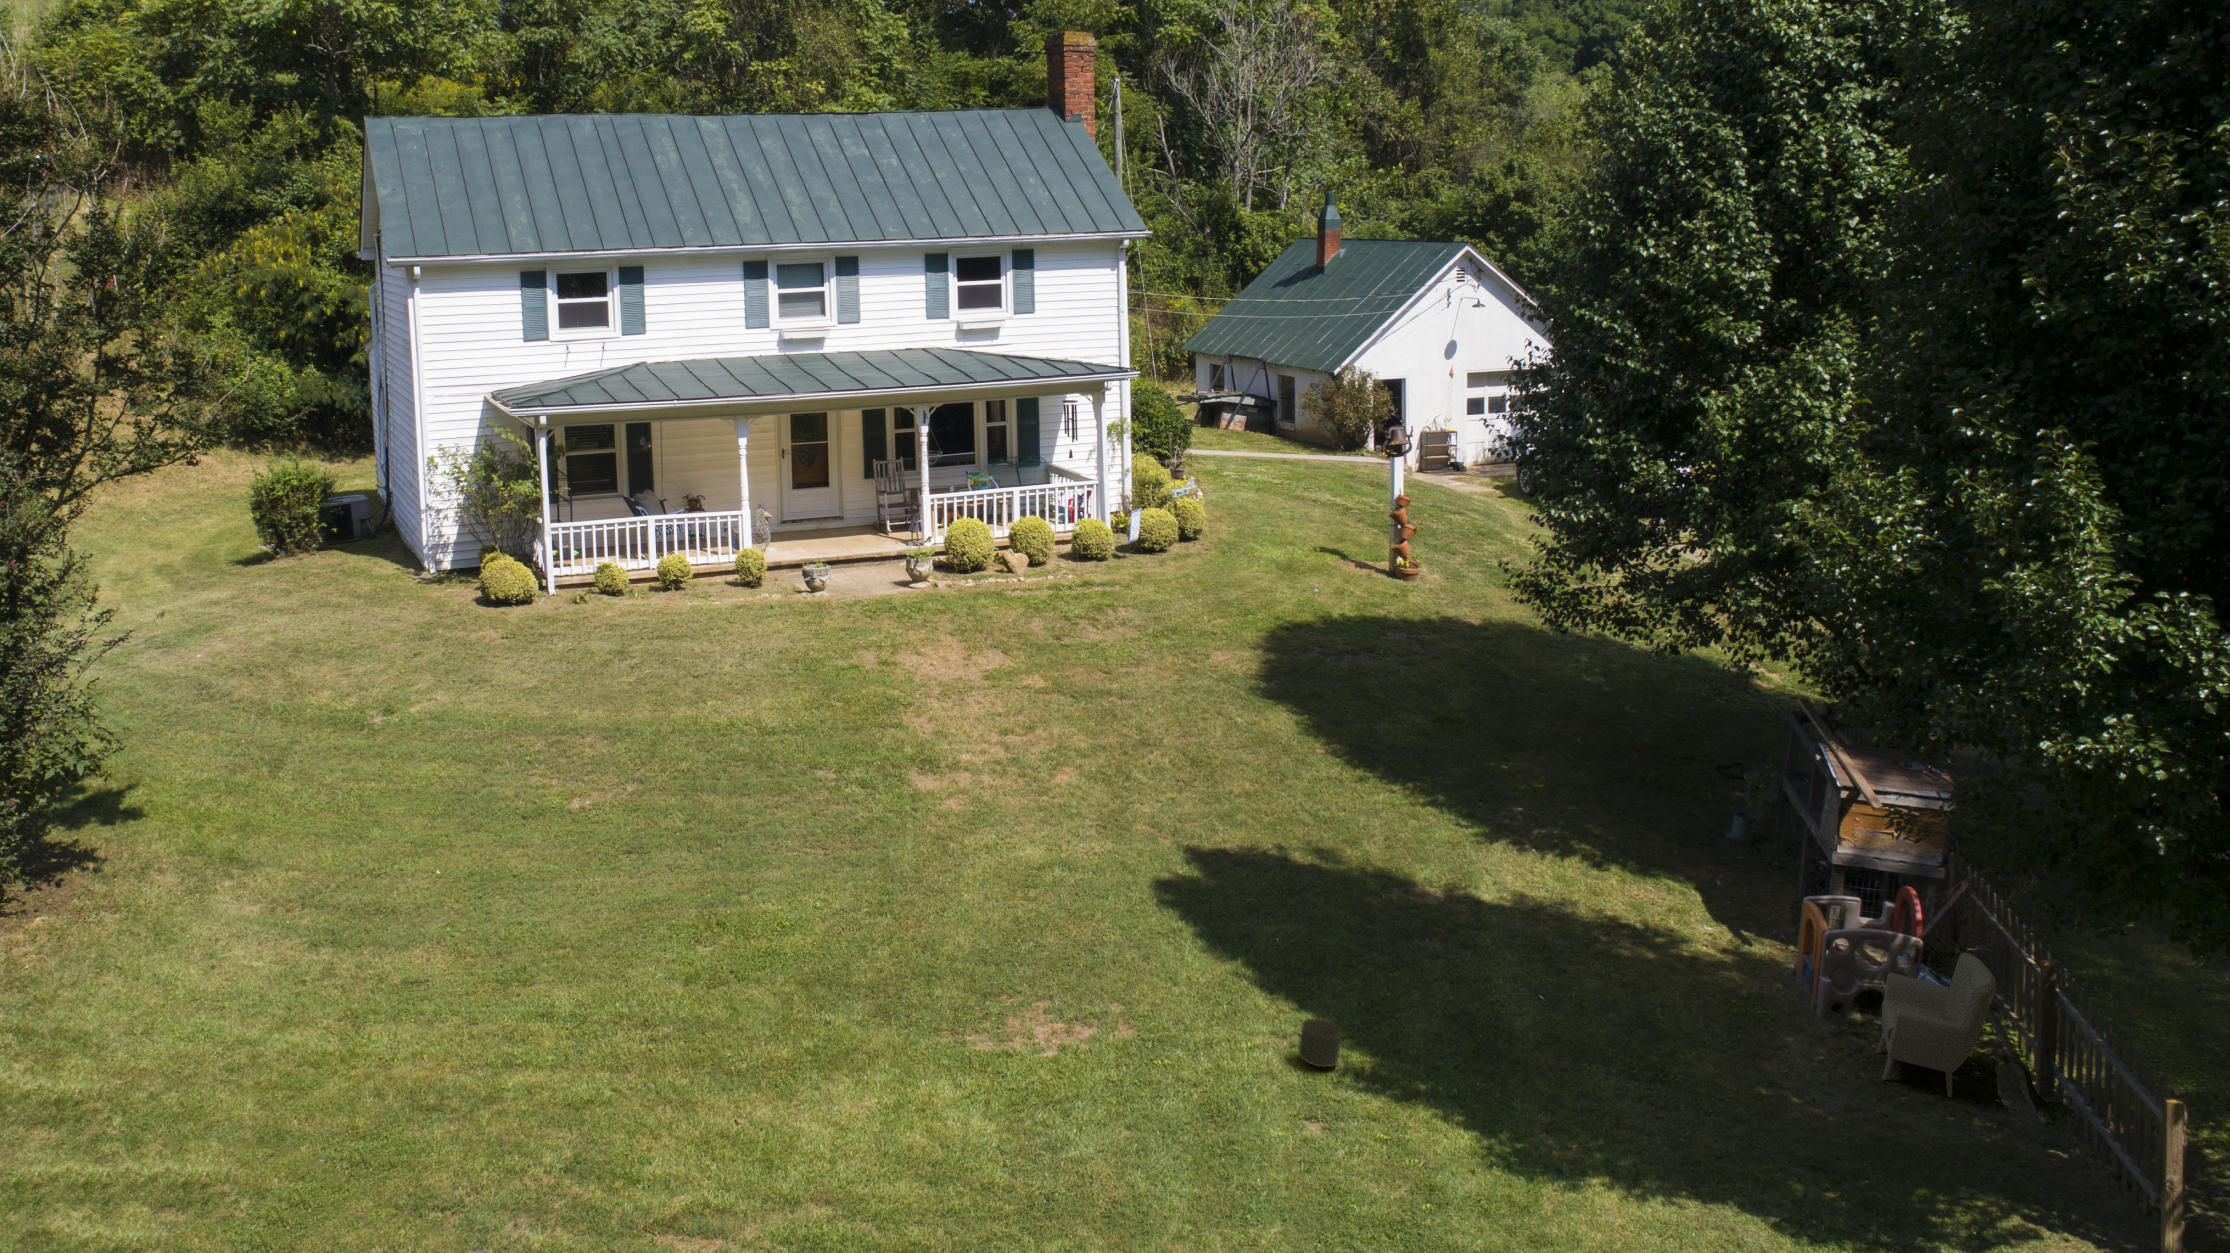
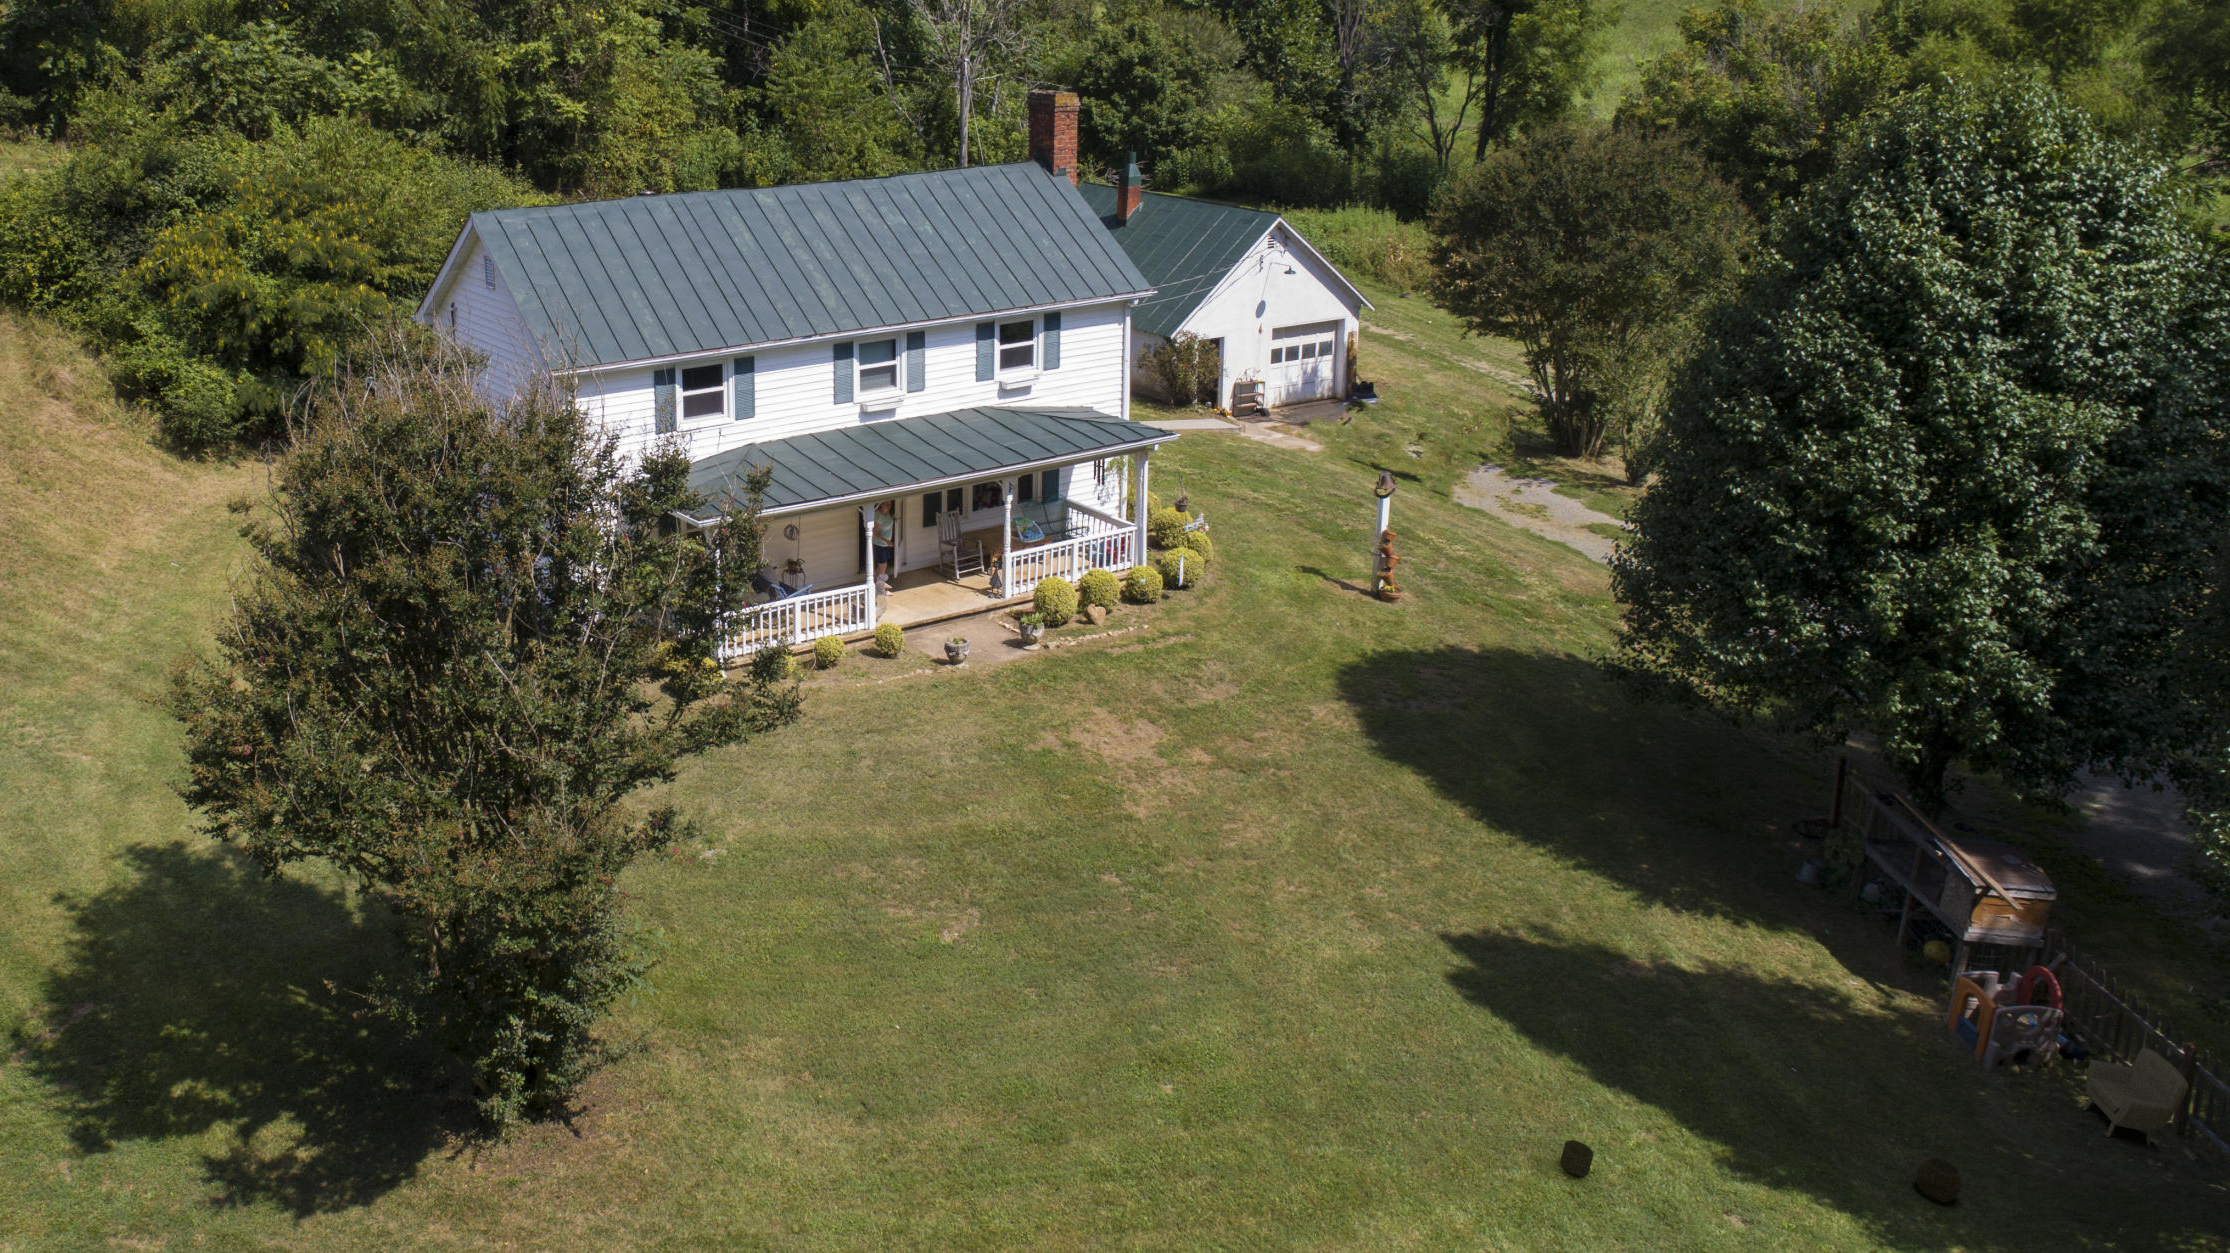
planter: present [1298,1019,1342,1067] -> present [1560,1140,1594,1176]
woven basket: none [1470,1031,1529,1096] -> present [1917,1156,1962,1201]

